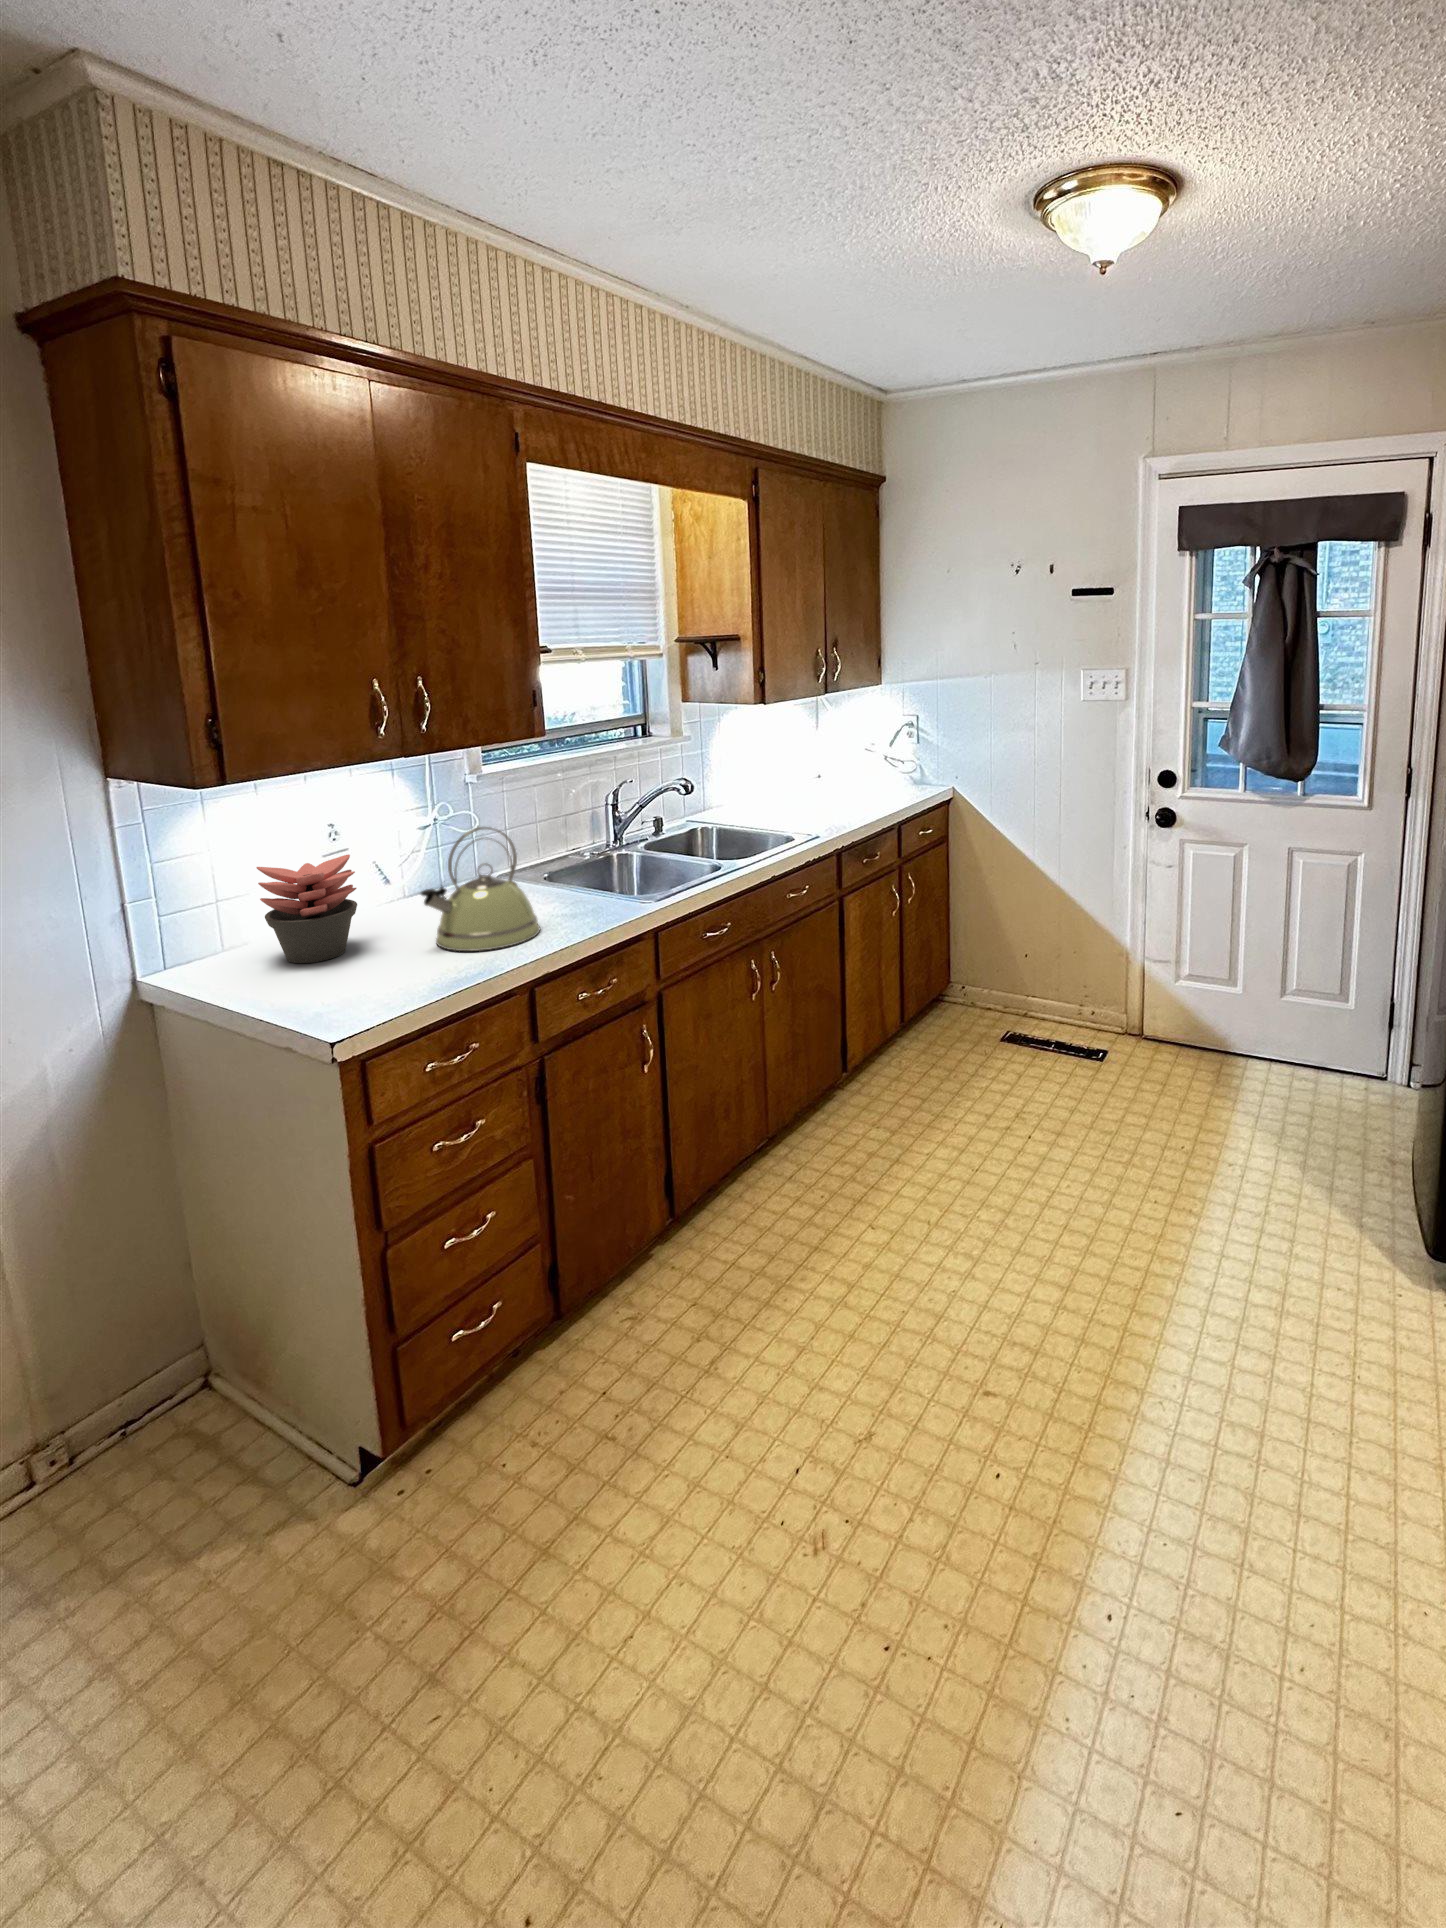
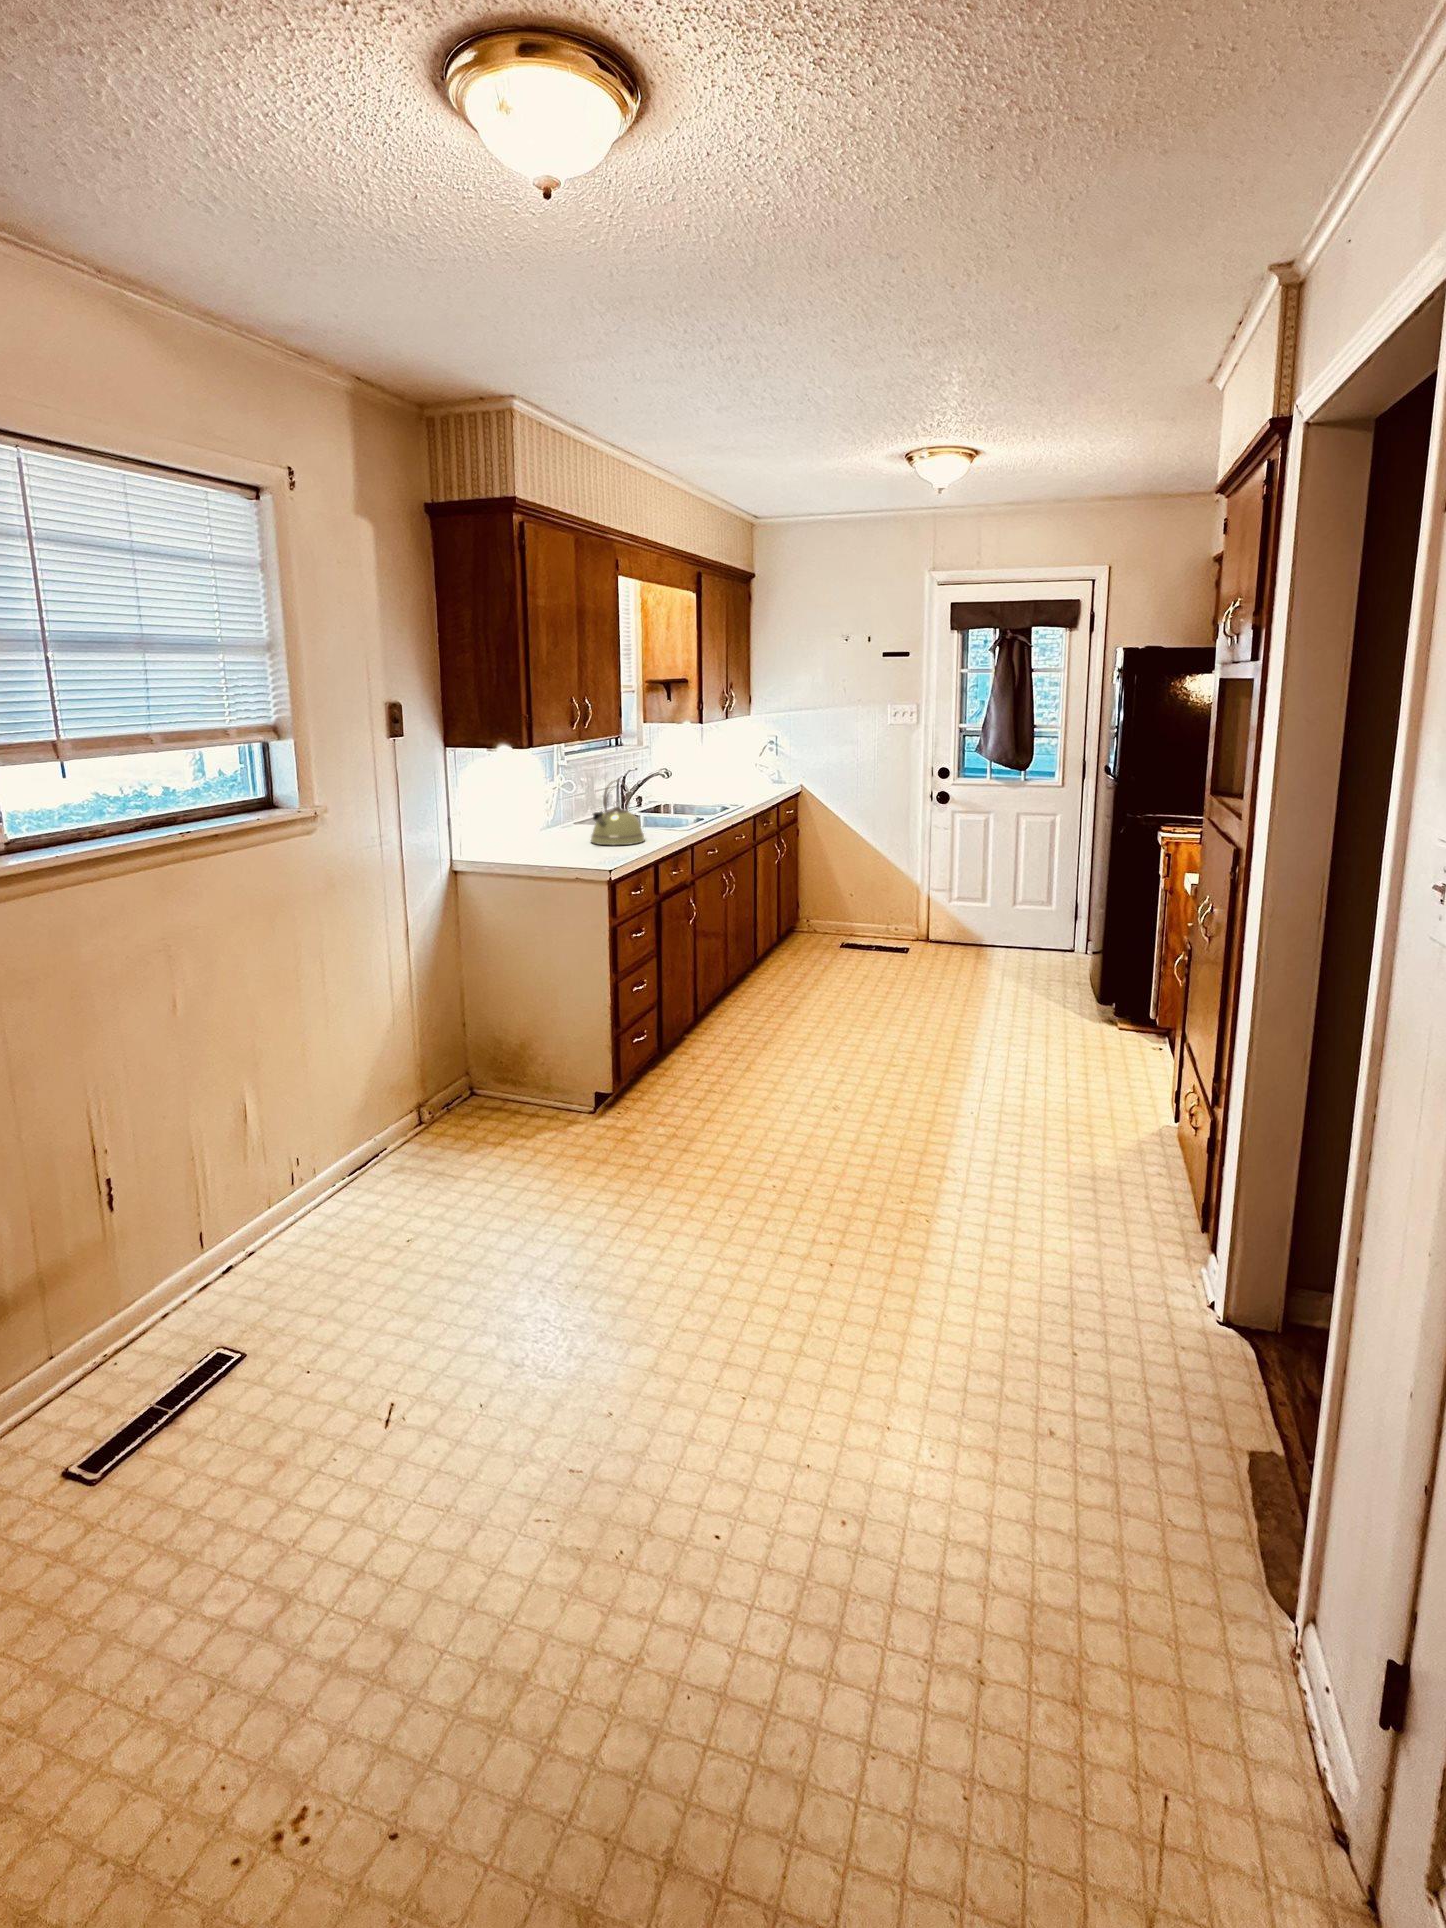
succulent plant: present [256,854,357,963] -> none [505,796,559,851]

